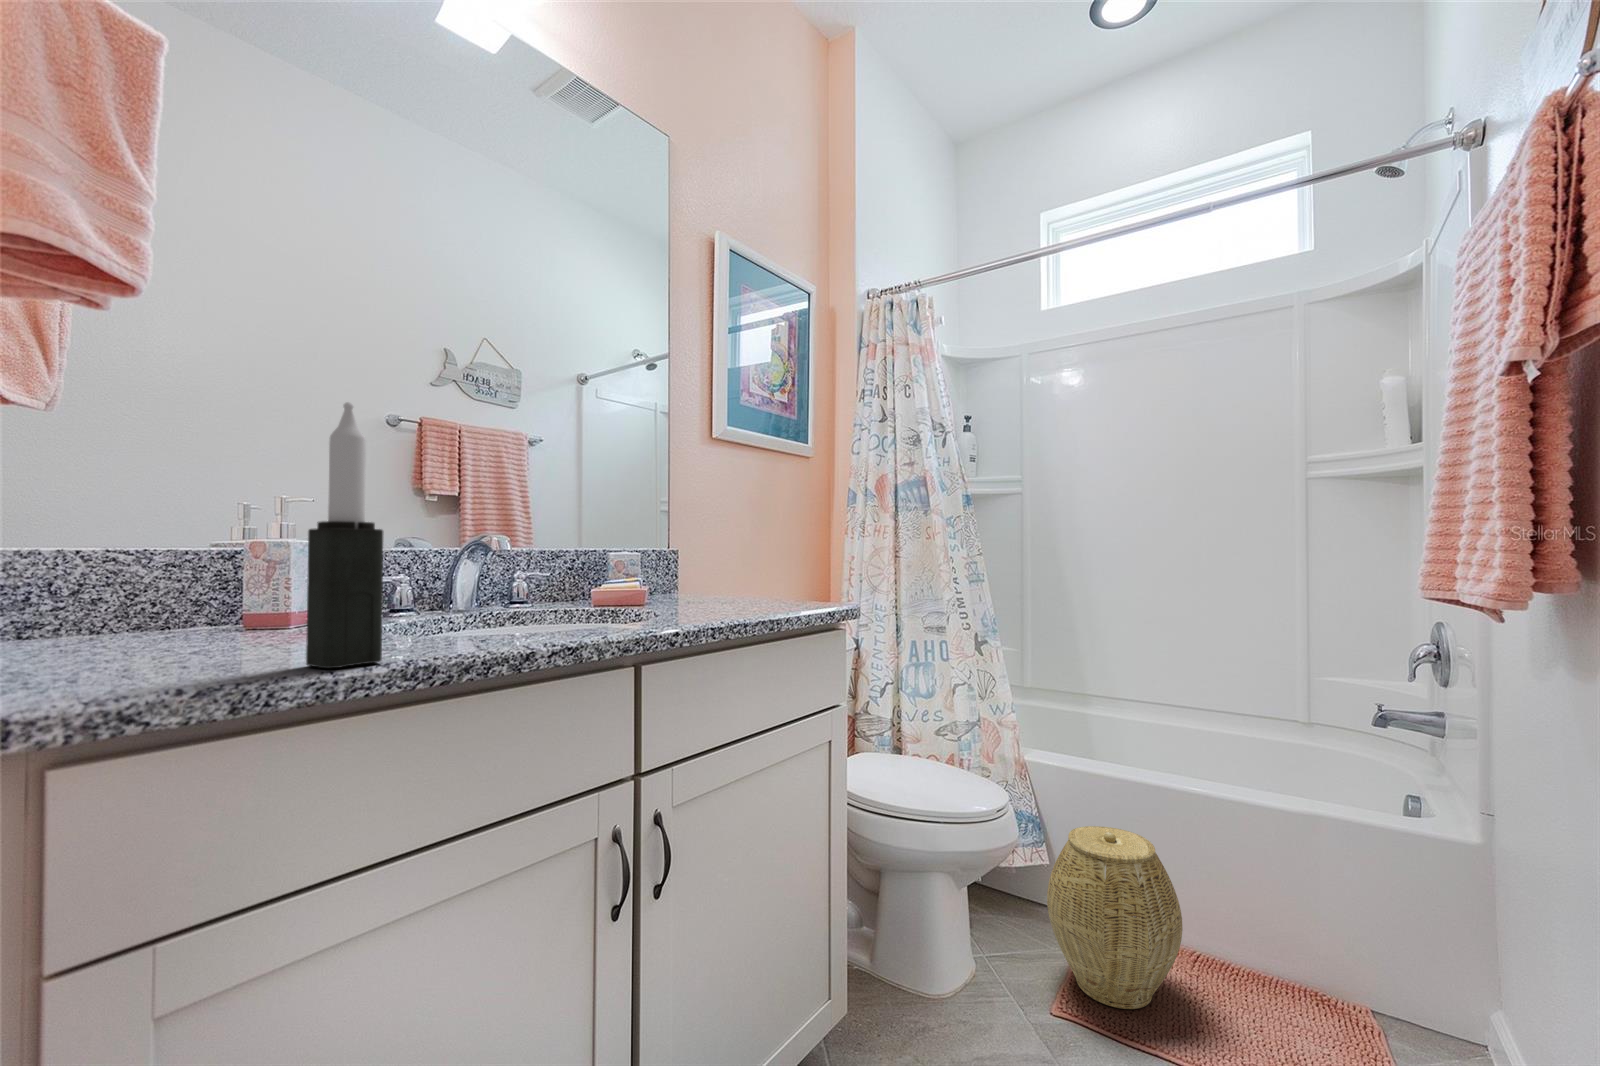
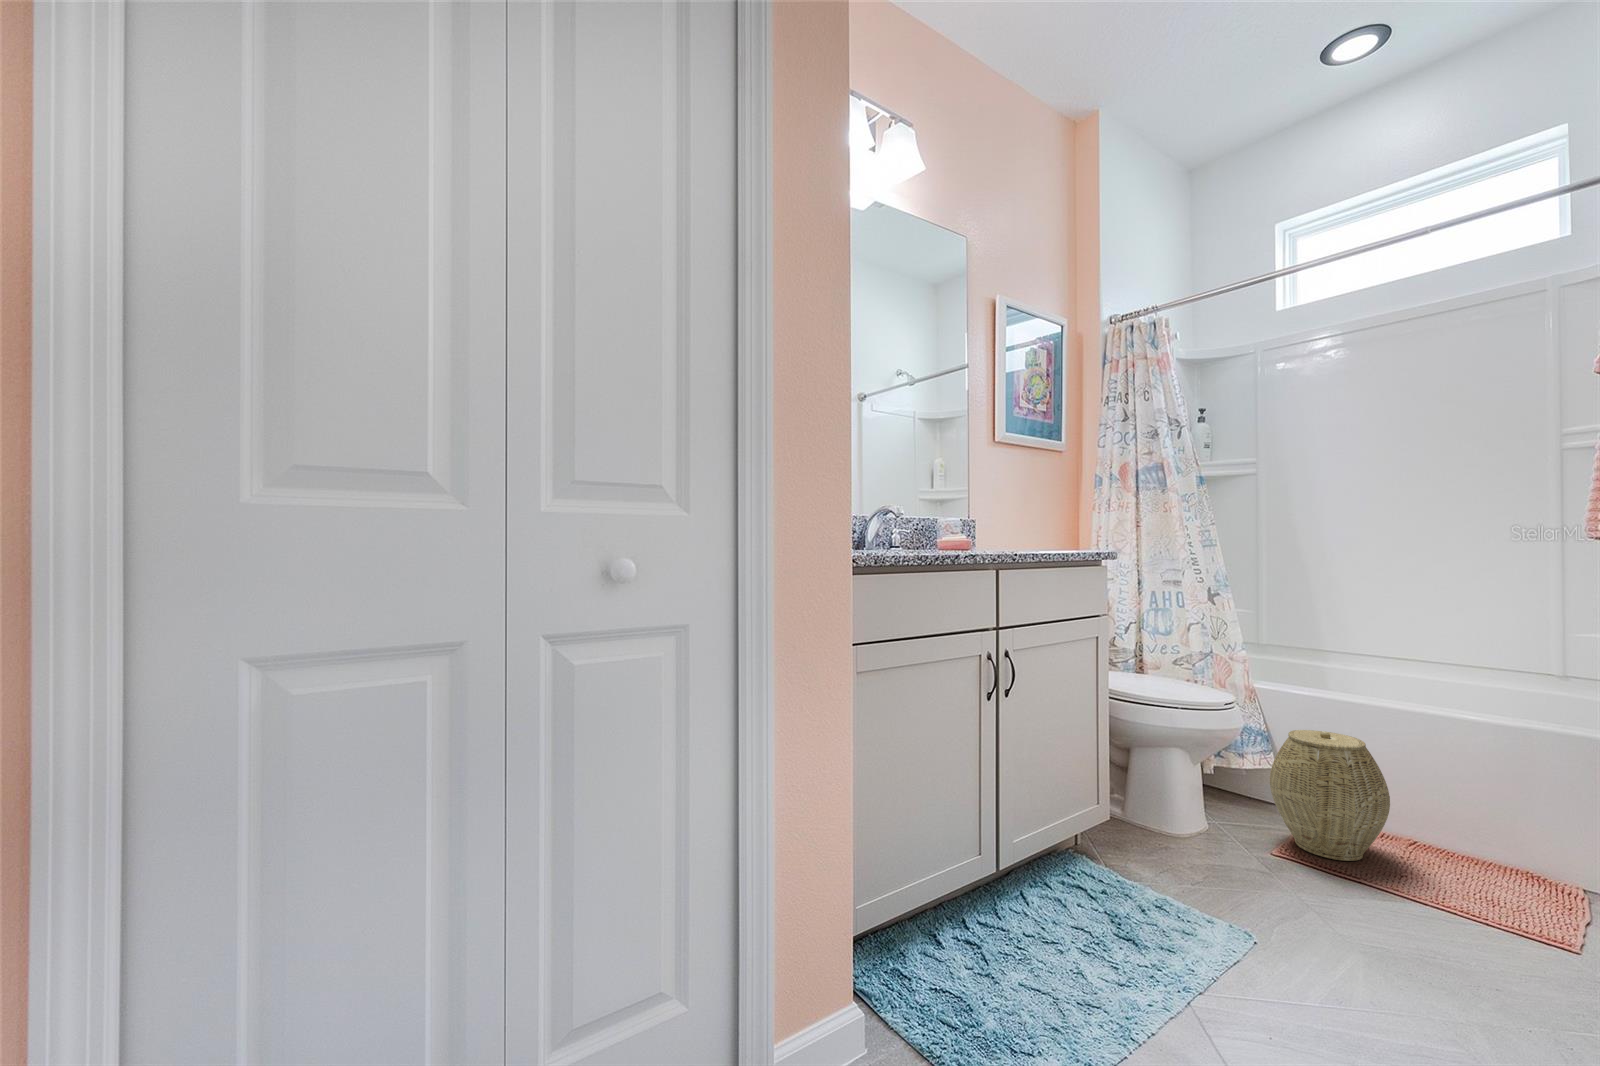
candle: present [306,402,383,668] -> none [875,440,904,553]

